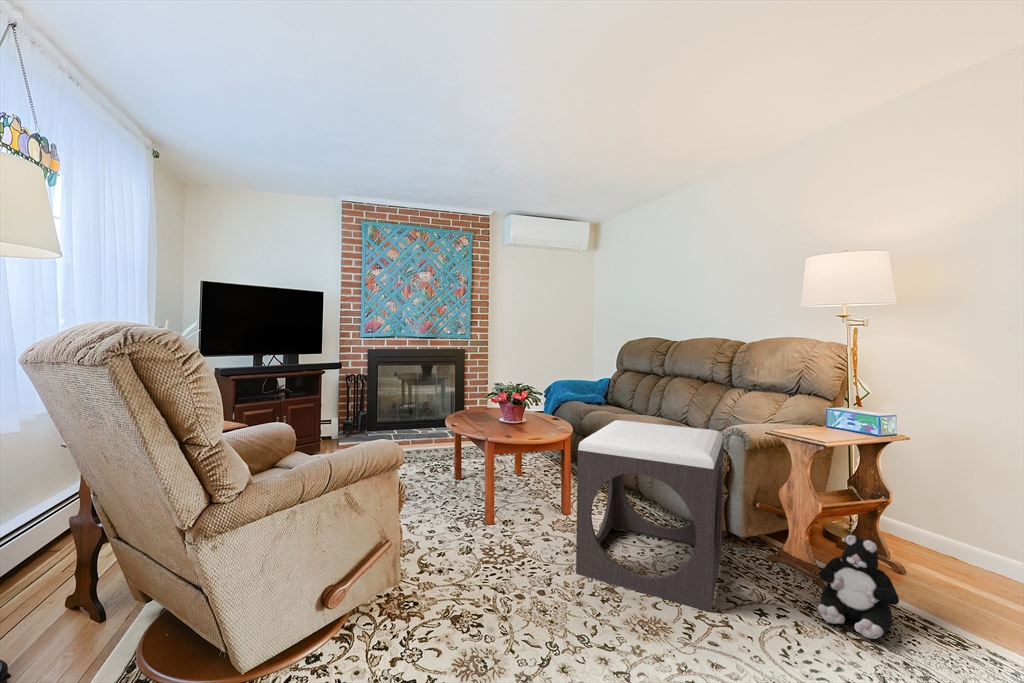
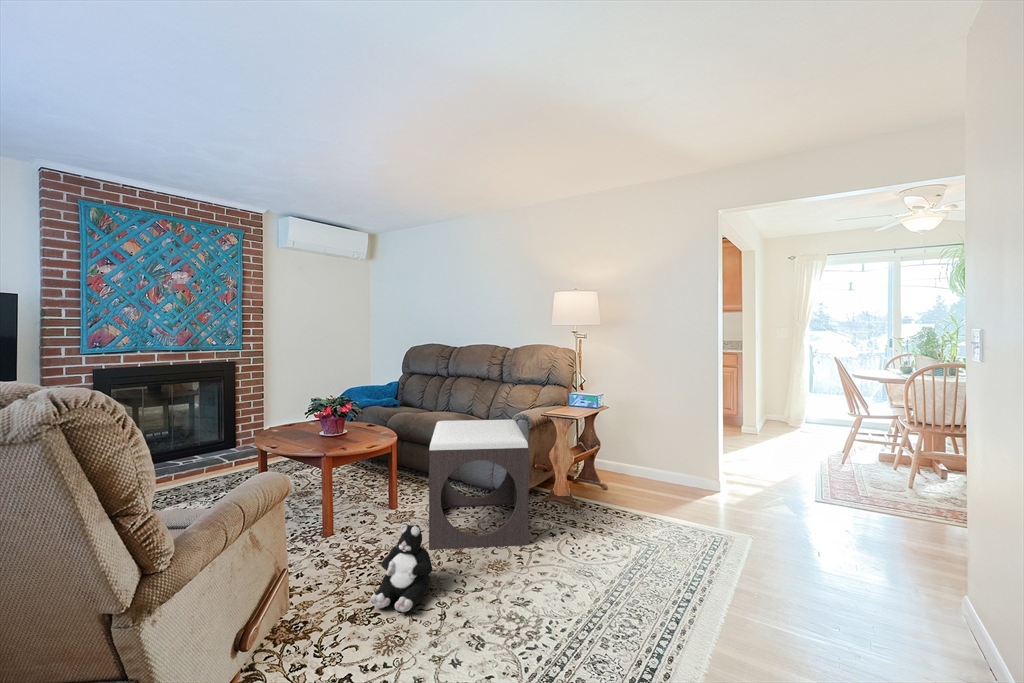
plush toy: present [818,534,899,639] -> present [371,523,432,612]

